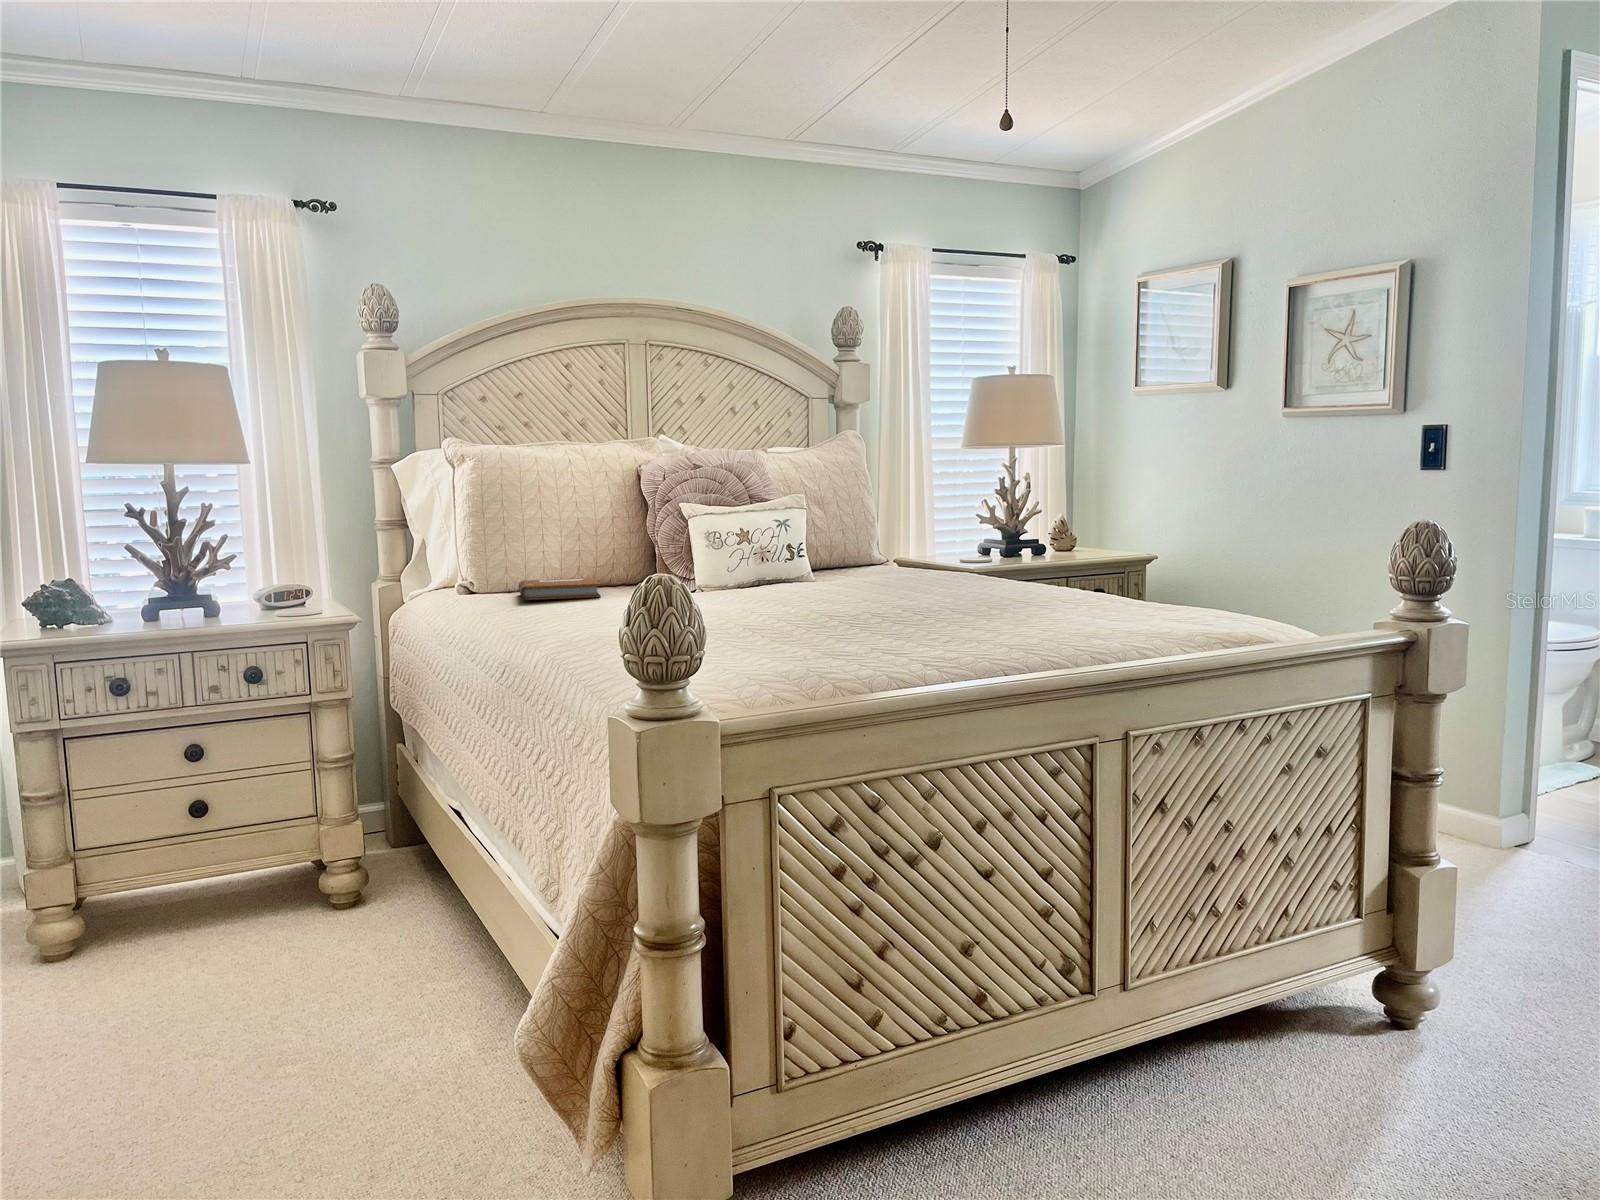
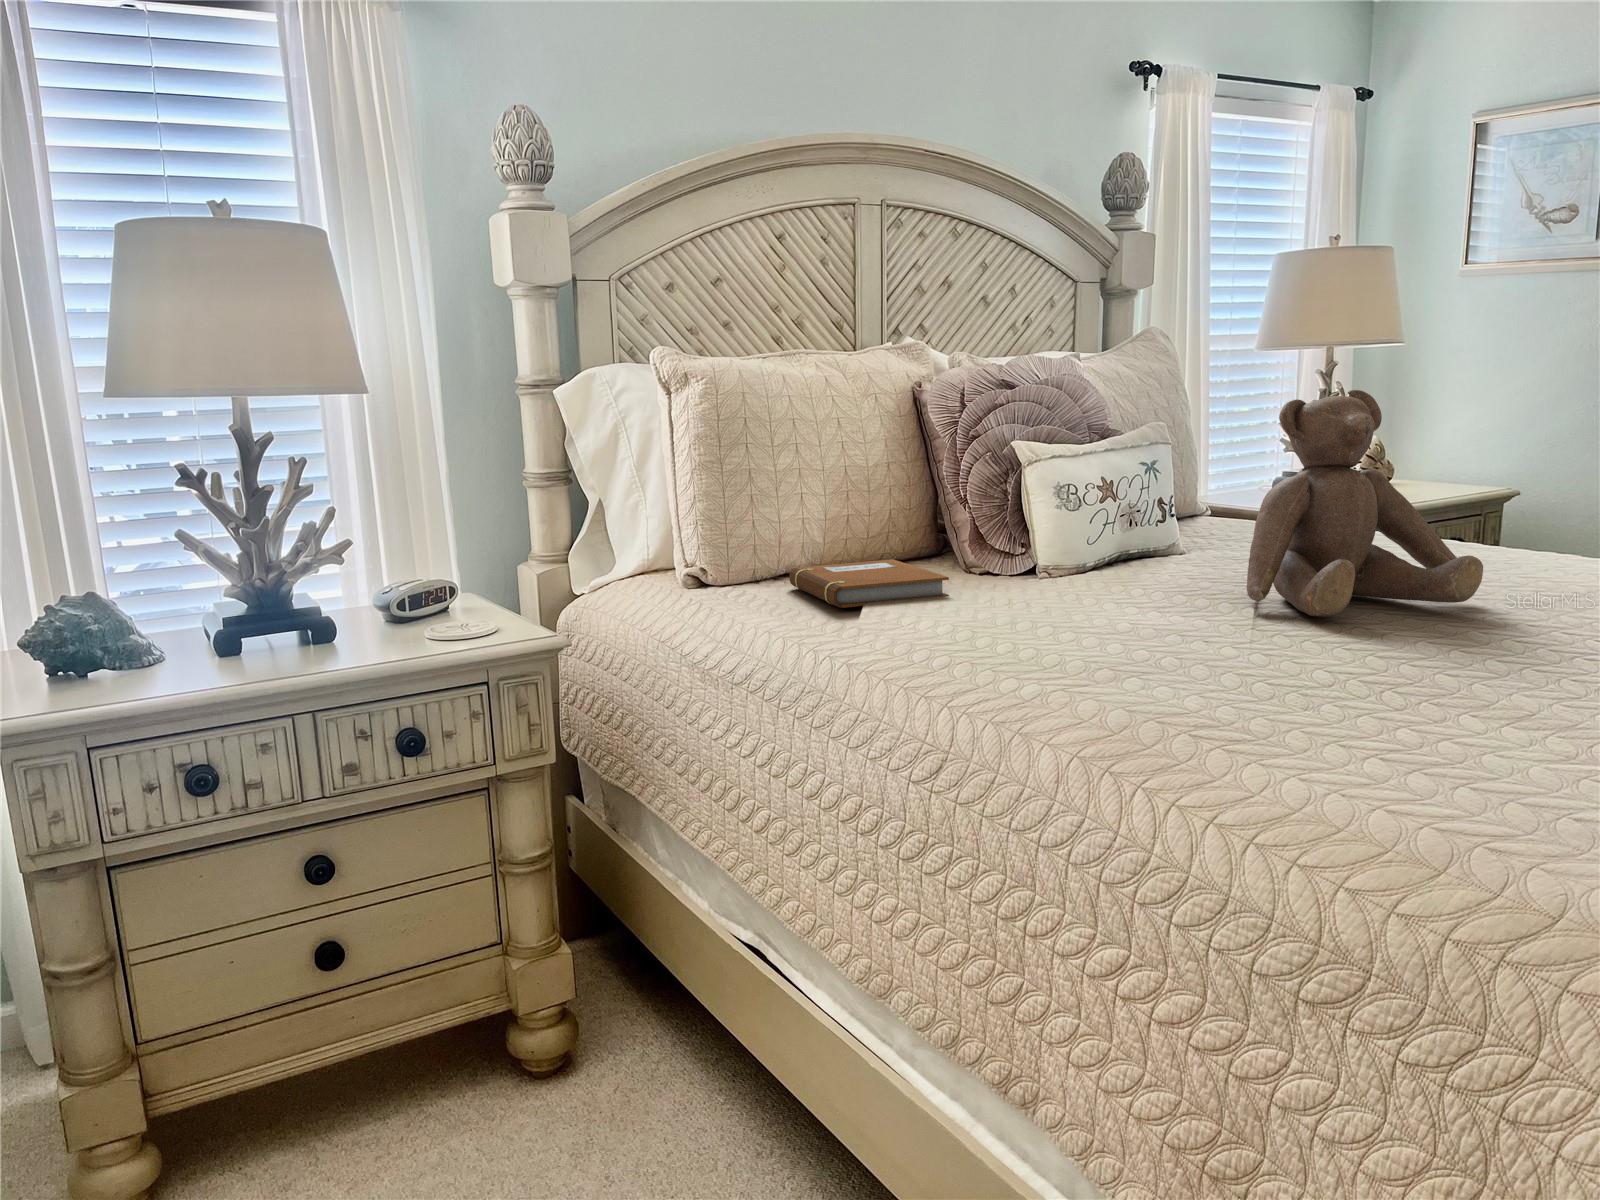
teddy bear: none [757,469,900,604] -> present [1247,390,1483,616]

